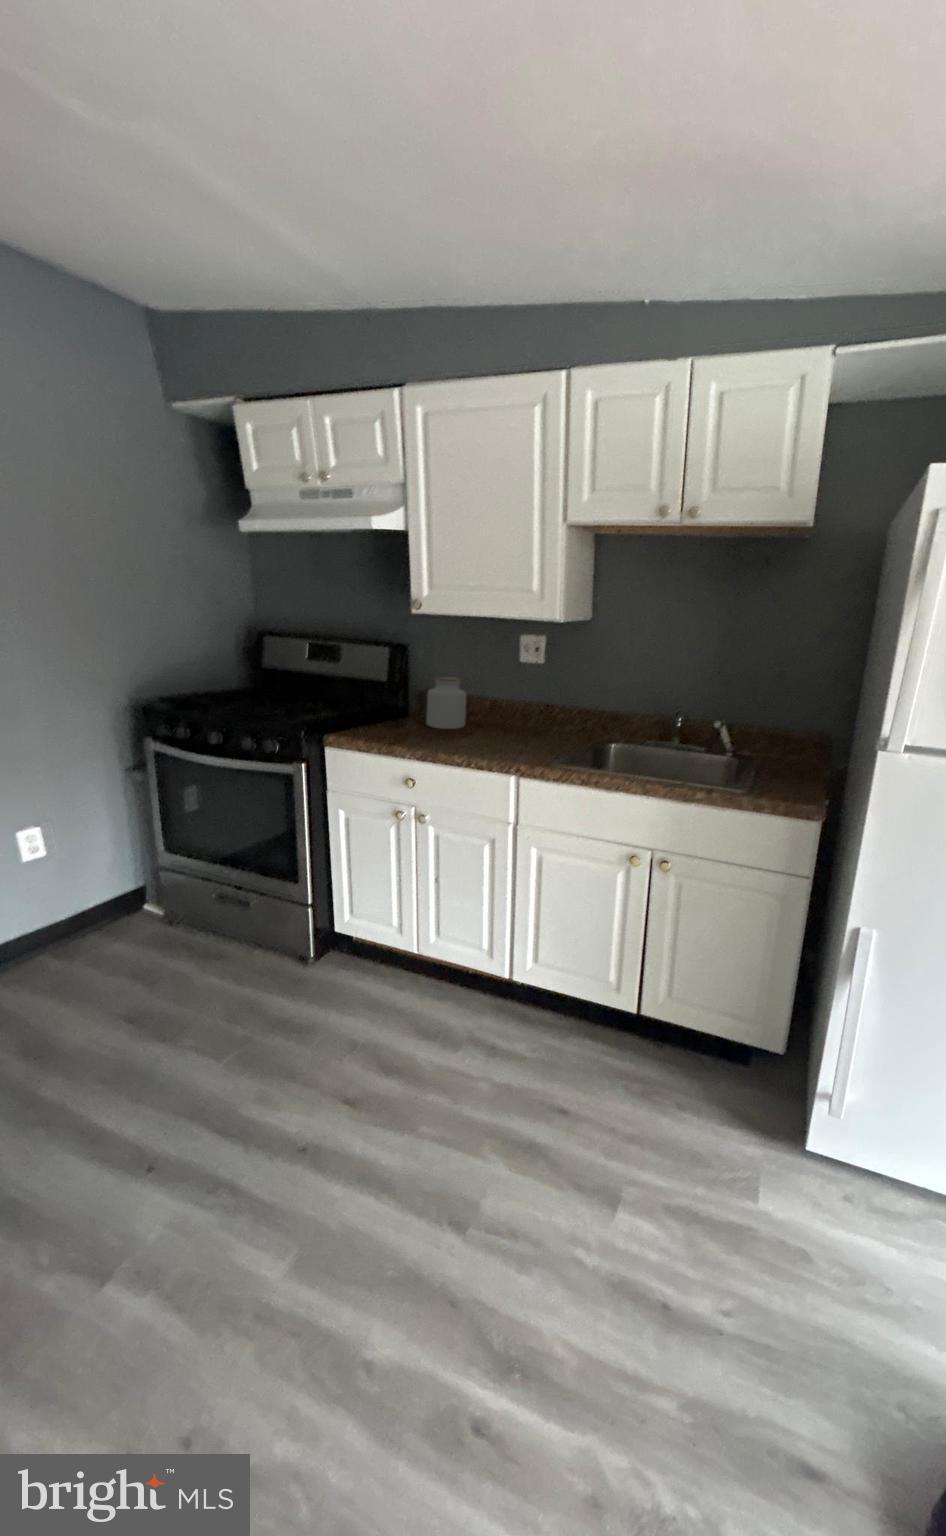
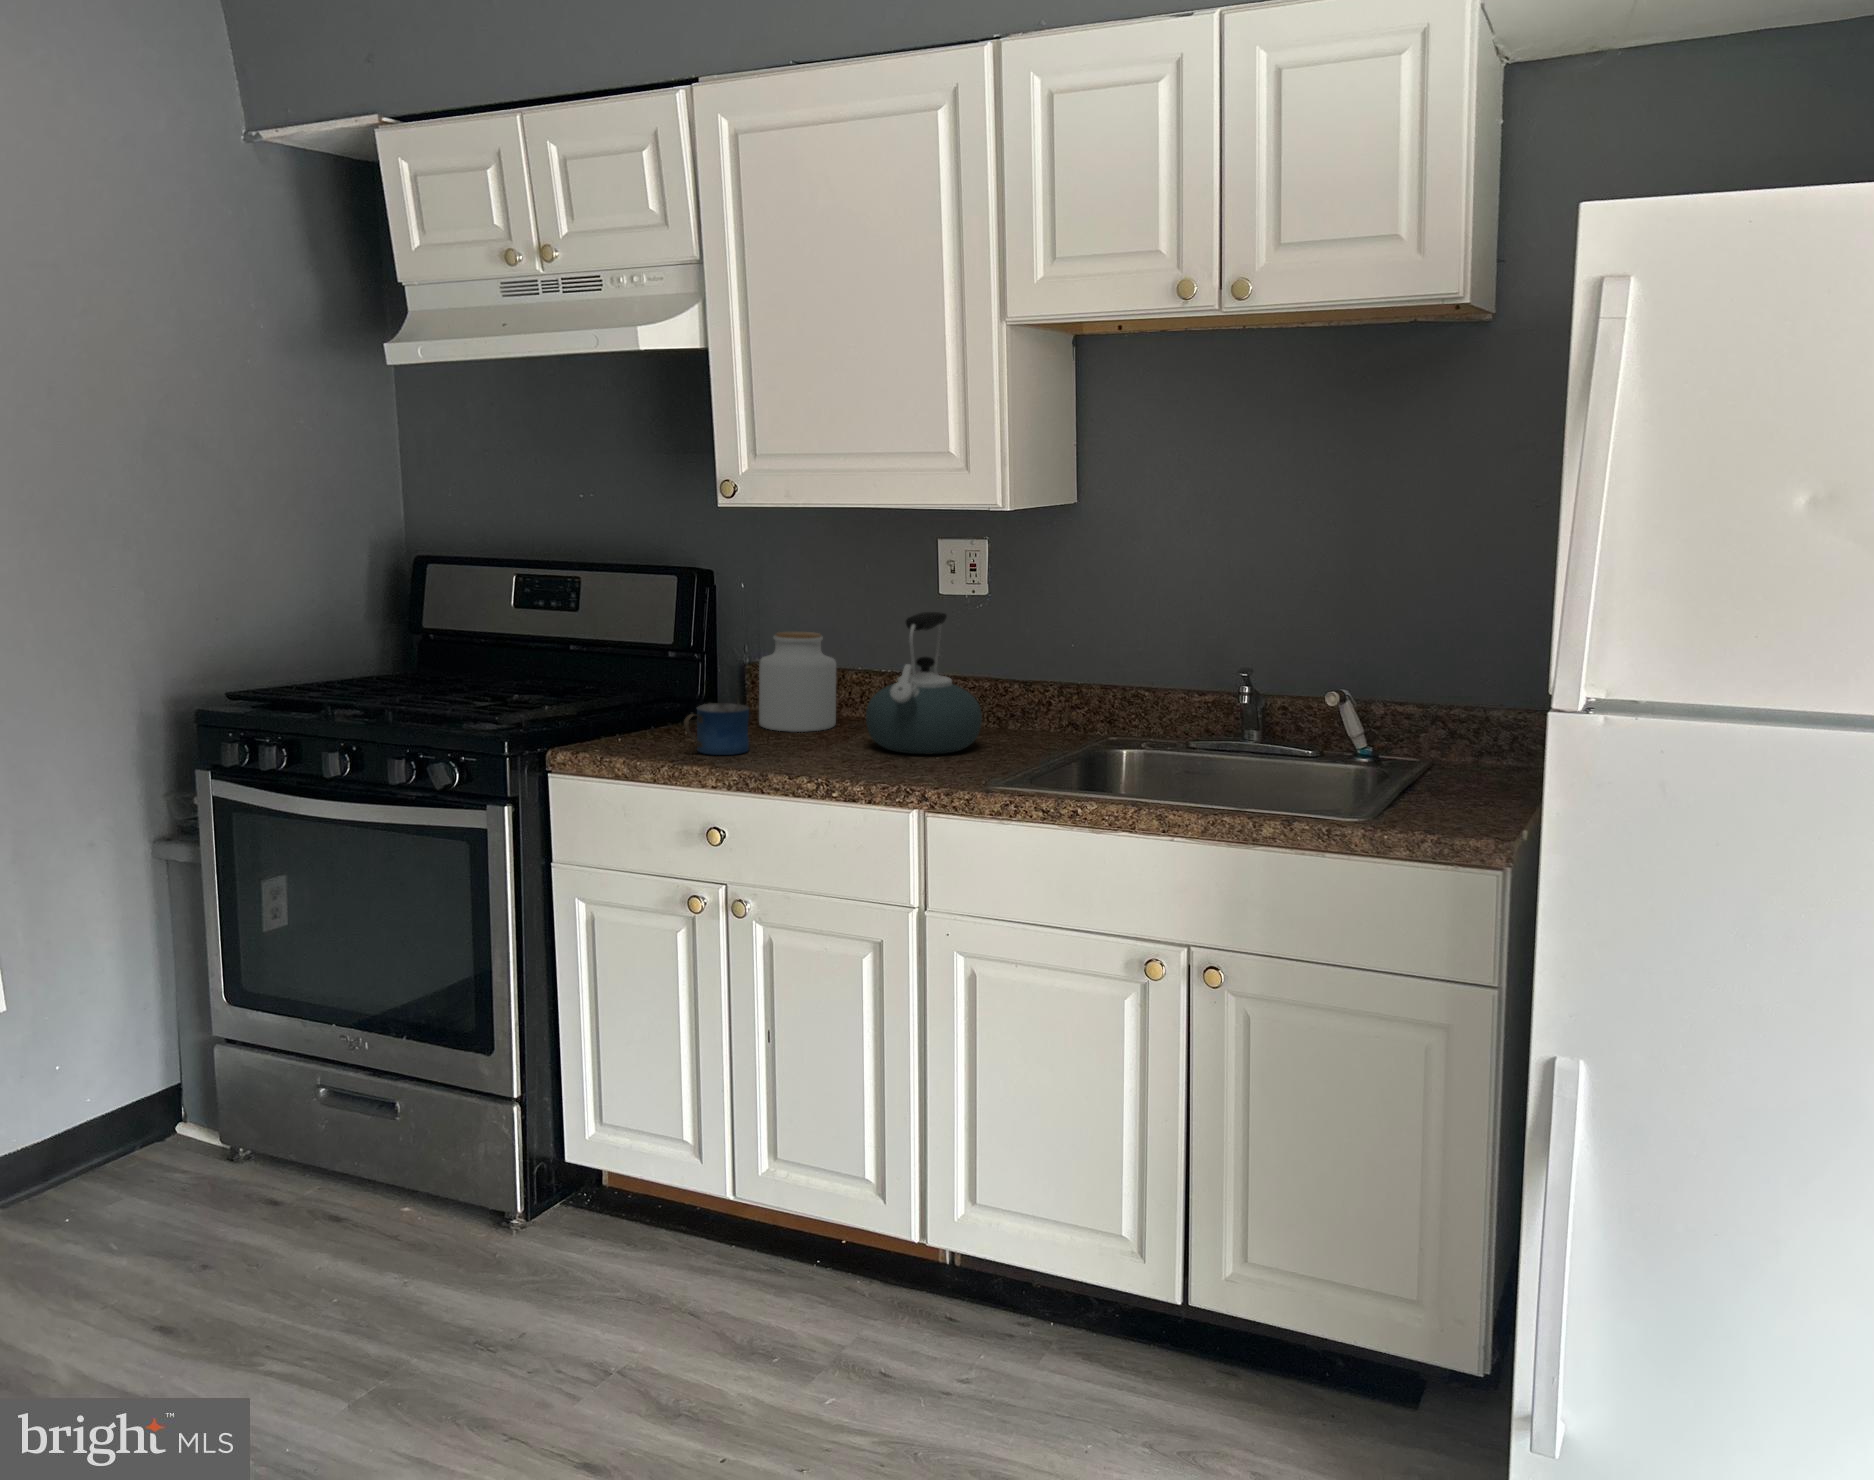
kettle: none [484,671,543,745] -> present [866,612,982,754]
mug: none [394,715,426,742] -> present [684,704,749,755]

